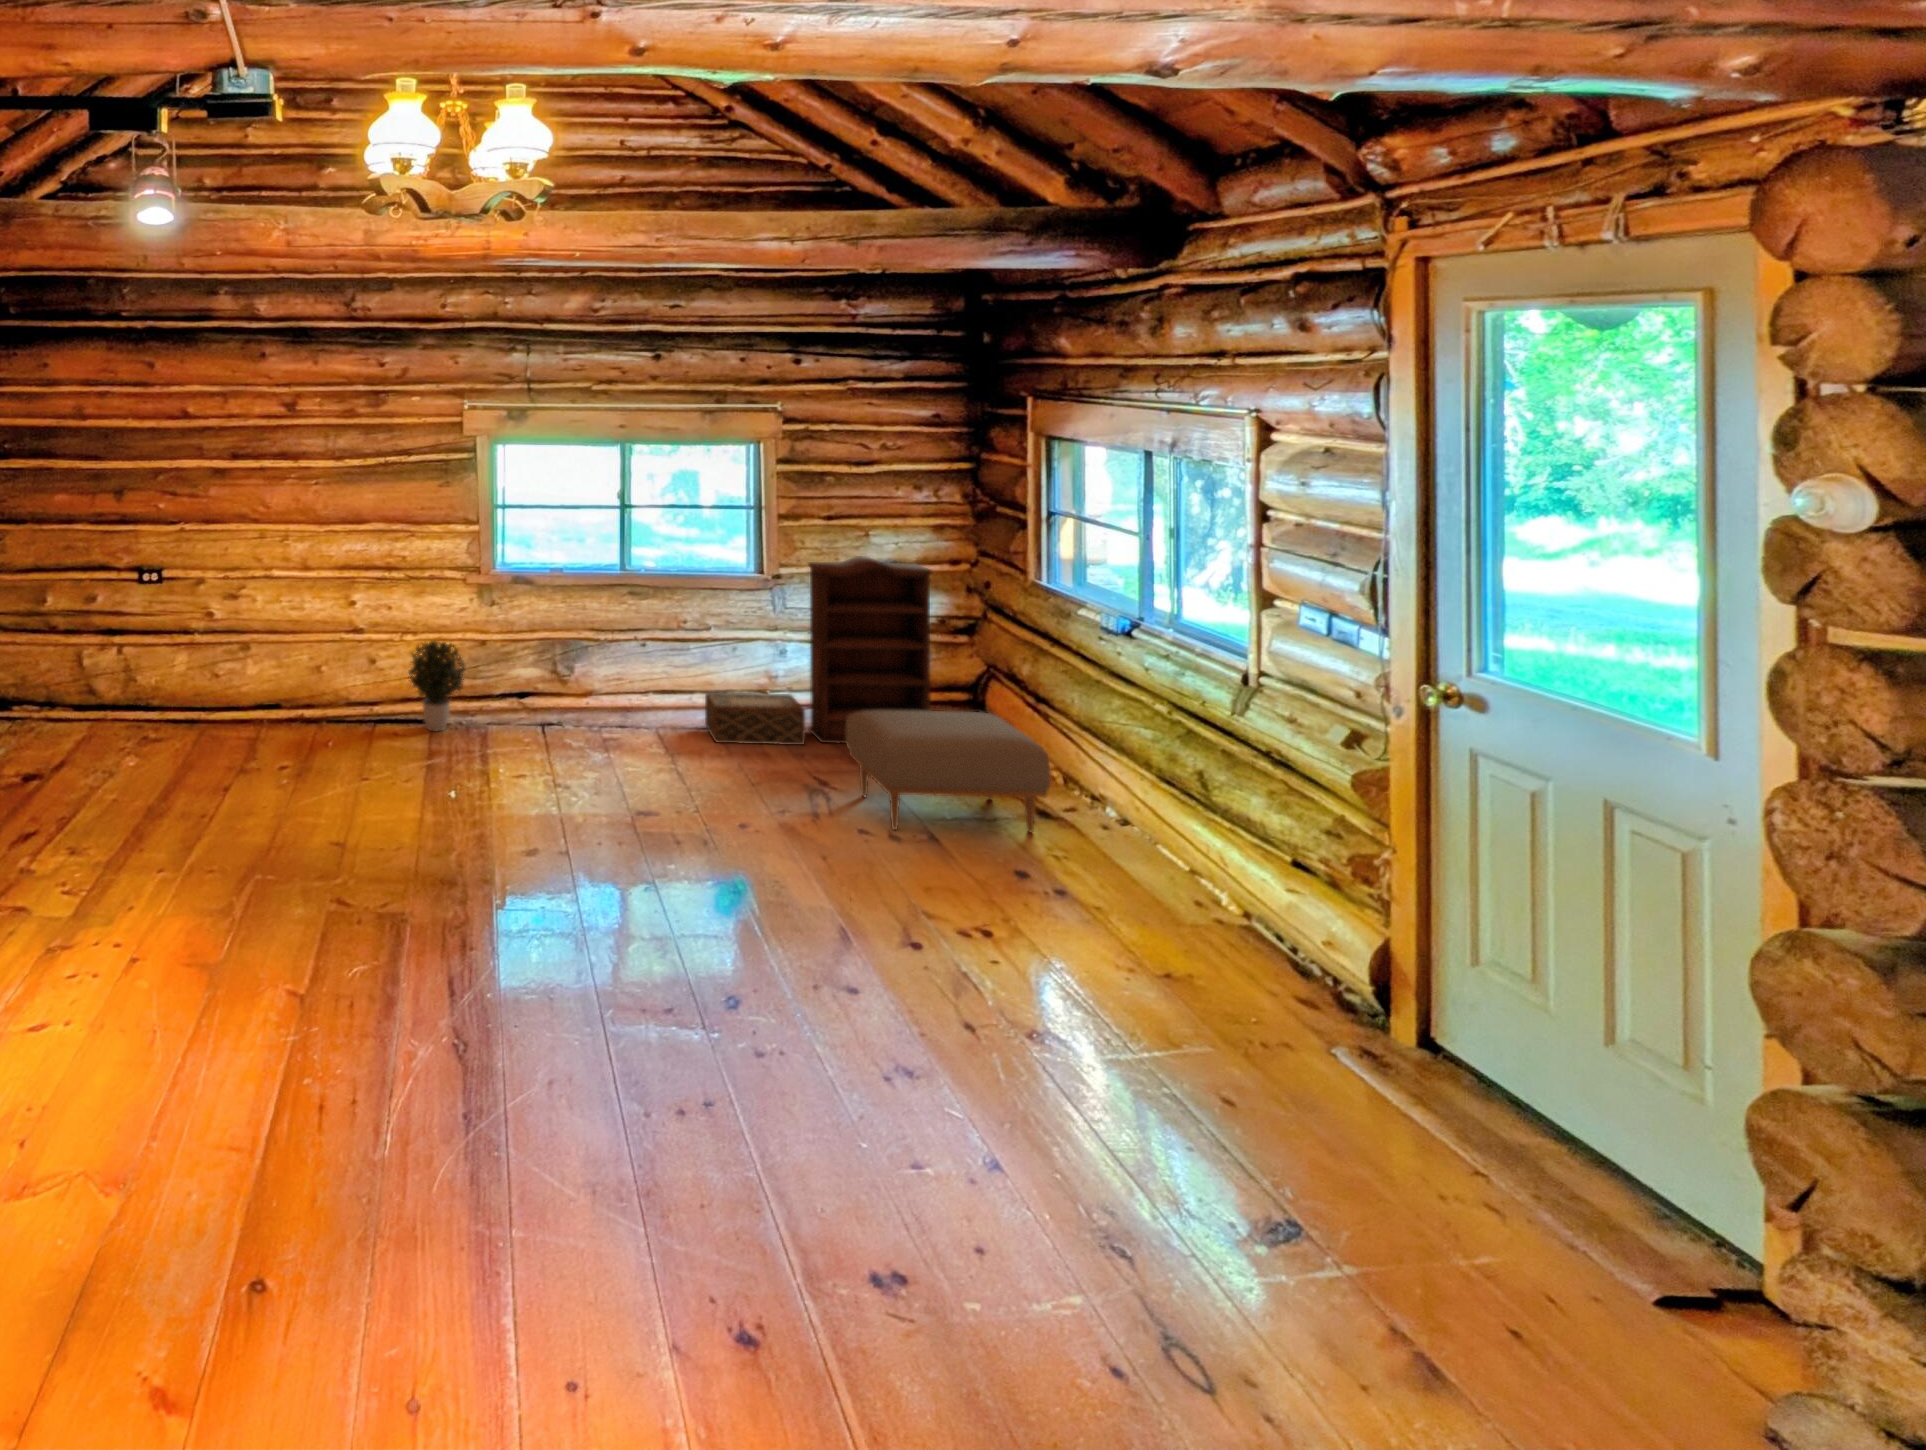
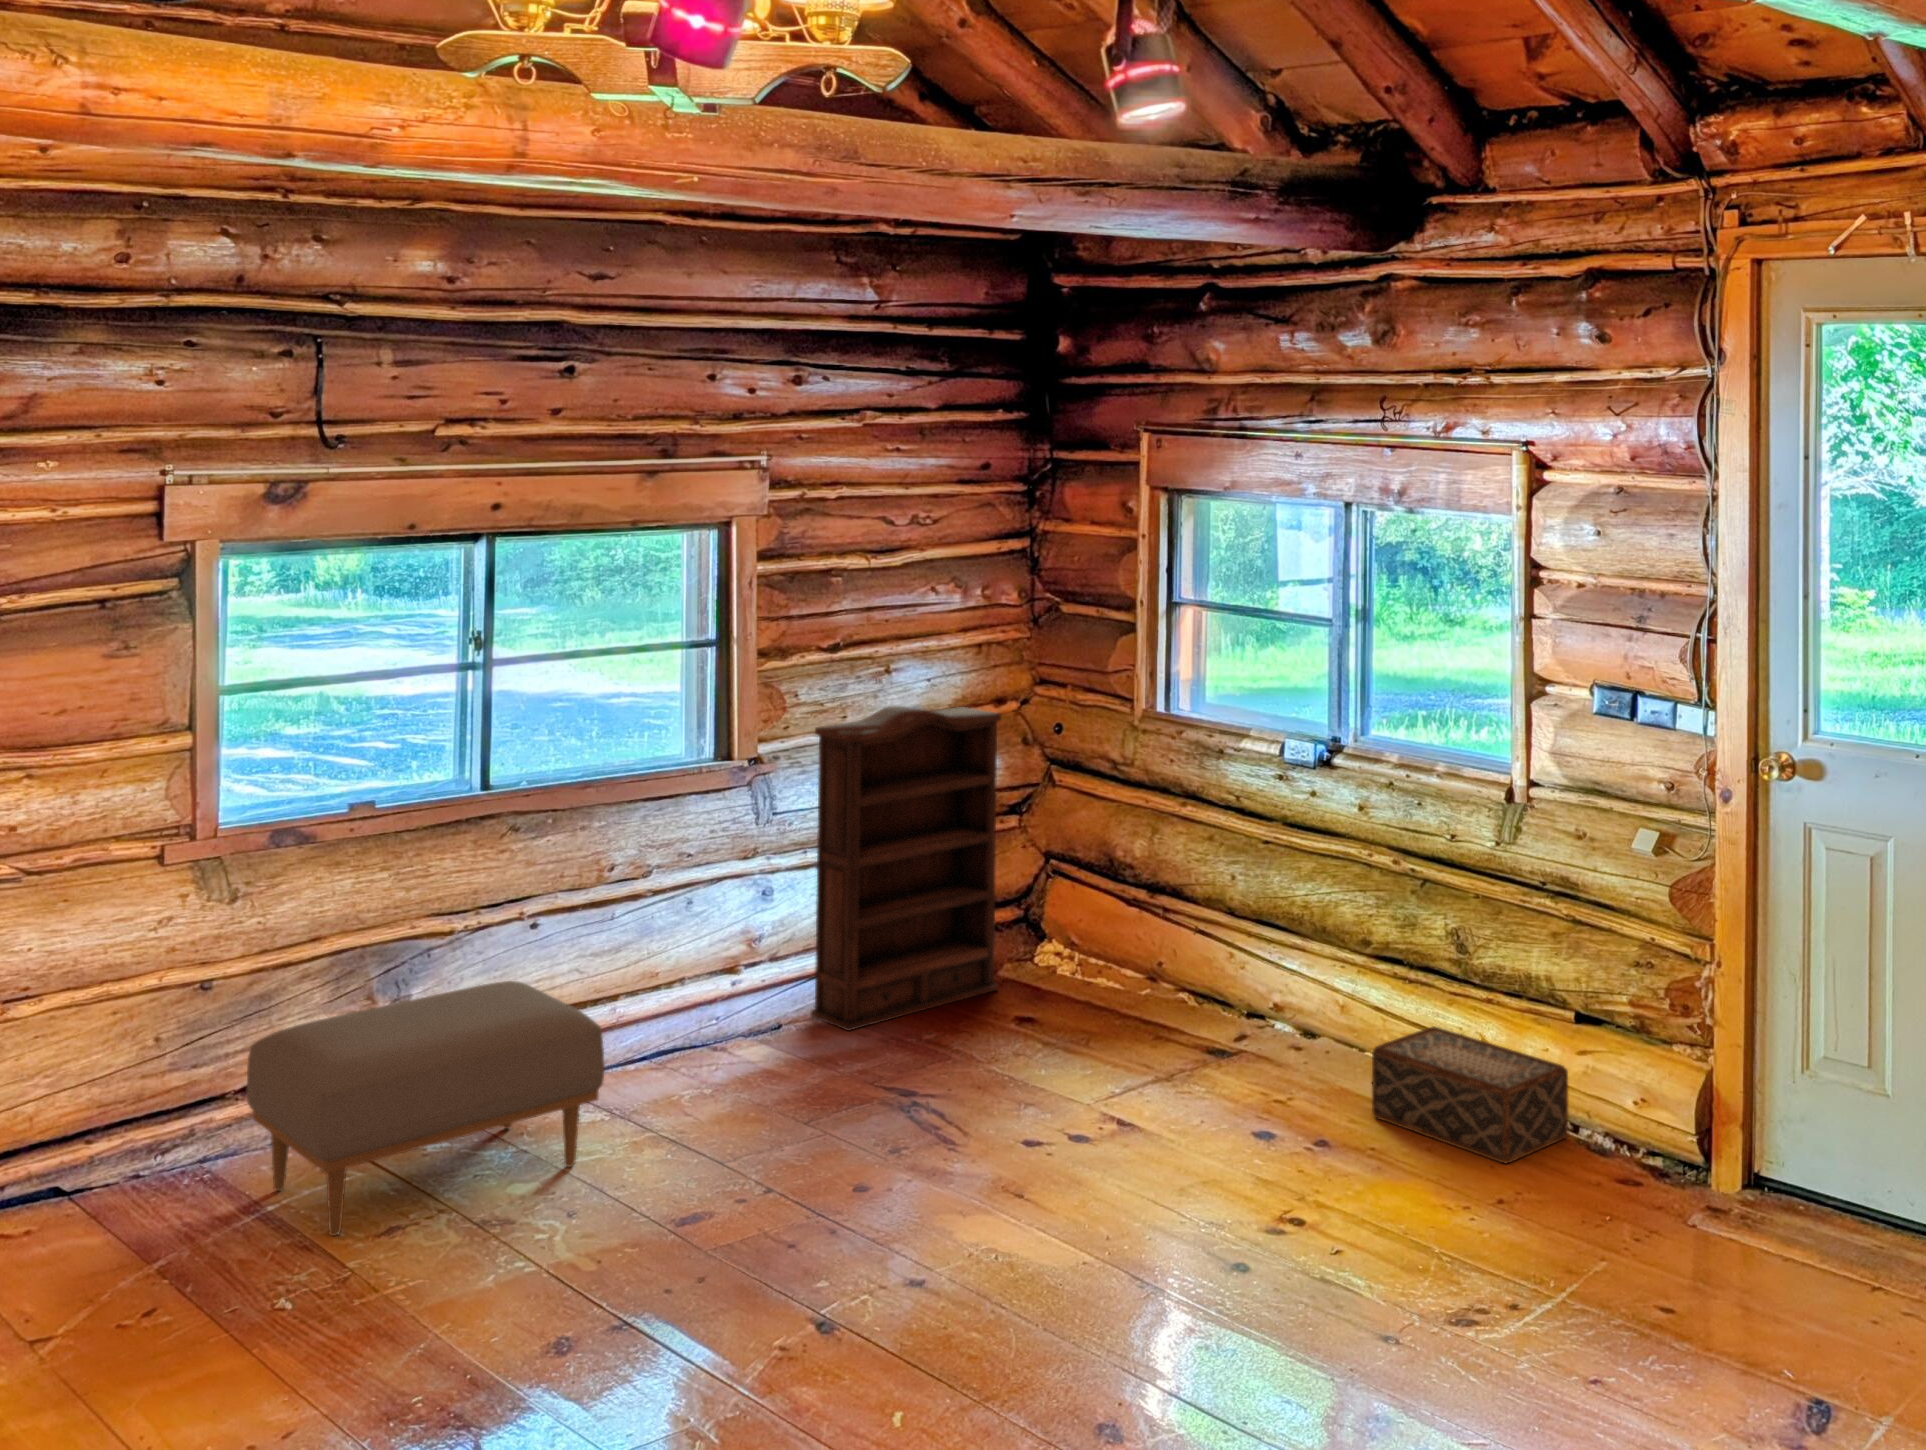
potted plant: present [409,641,465,731] -> none [18,1009,179,1221]
woven basket: present [705,692,805,745] -> present [1372,1026,1569,1163]
ottoman: present [846,710,1051,832] -> present [247,981,605,1236]

